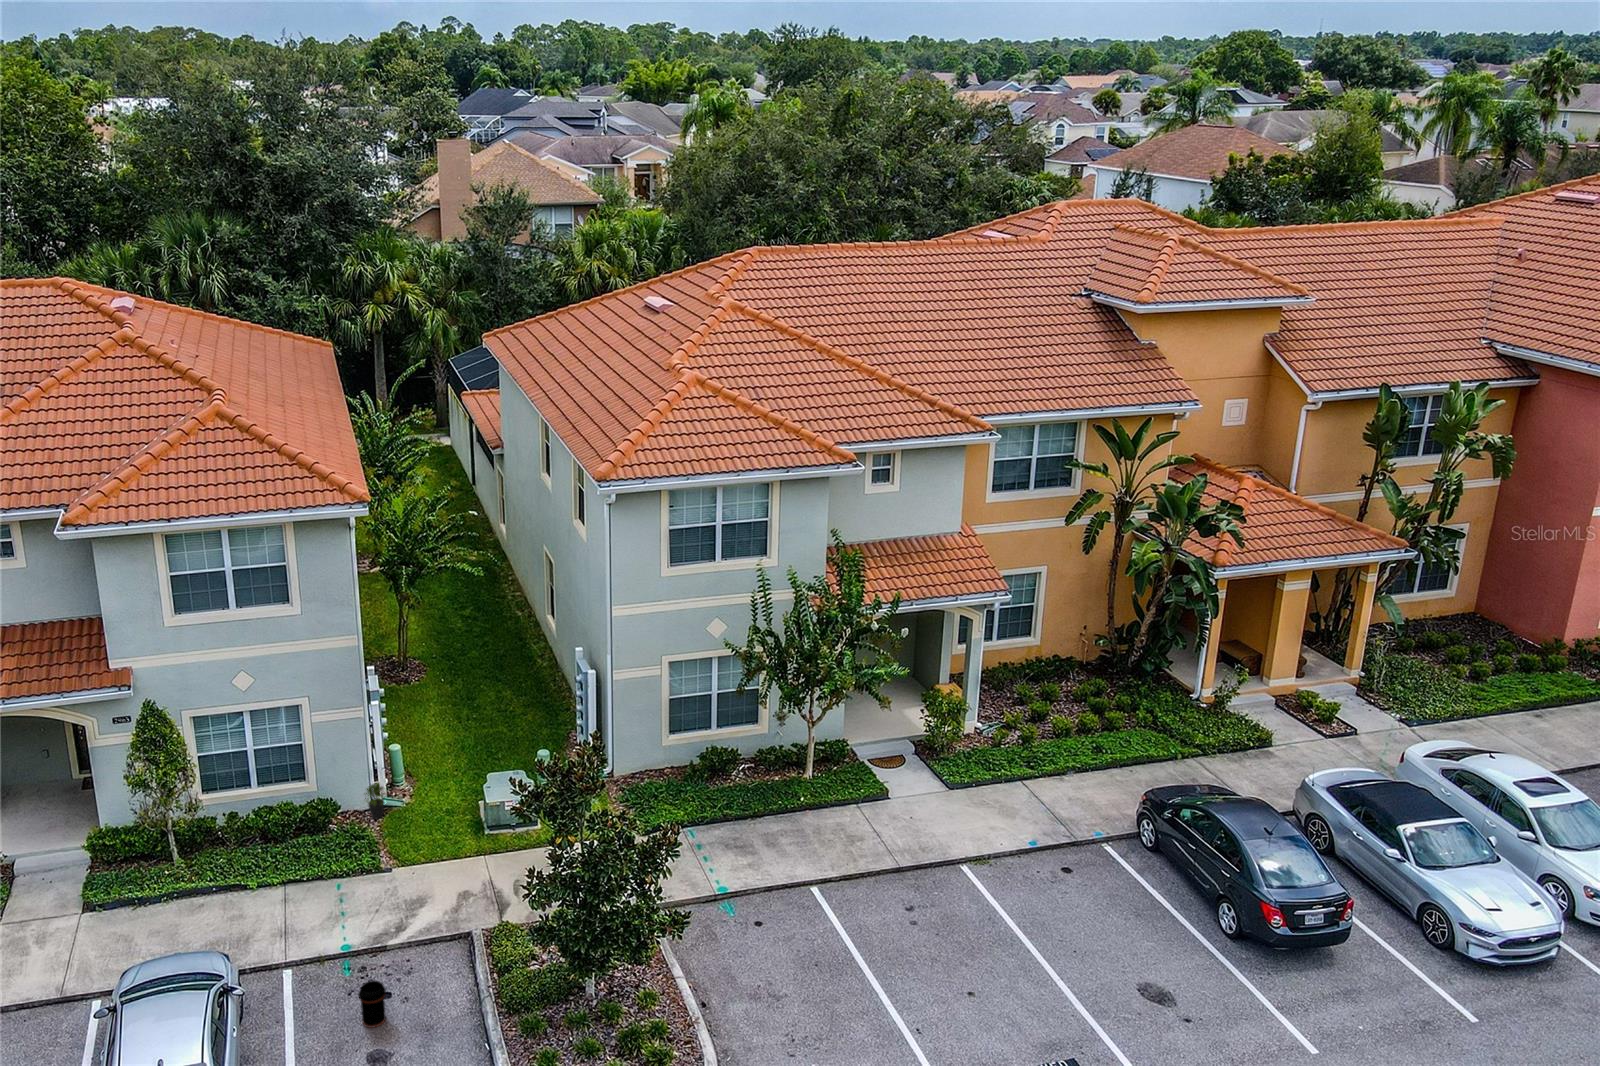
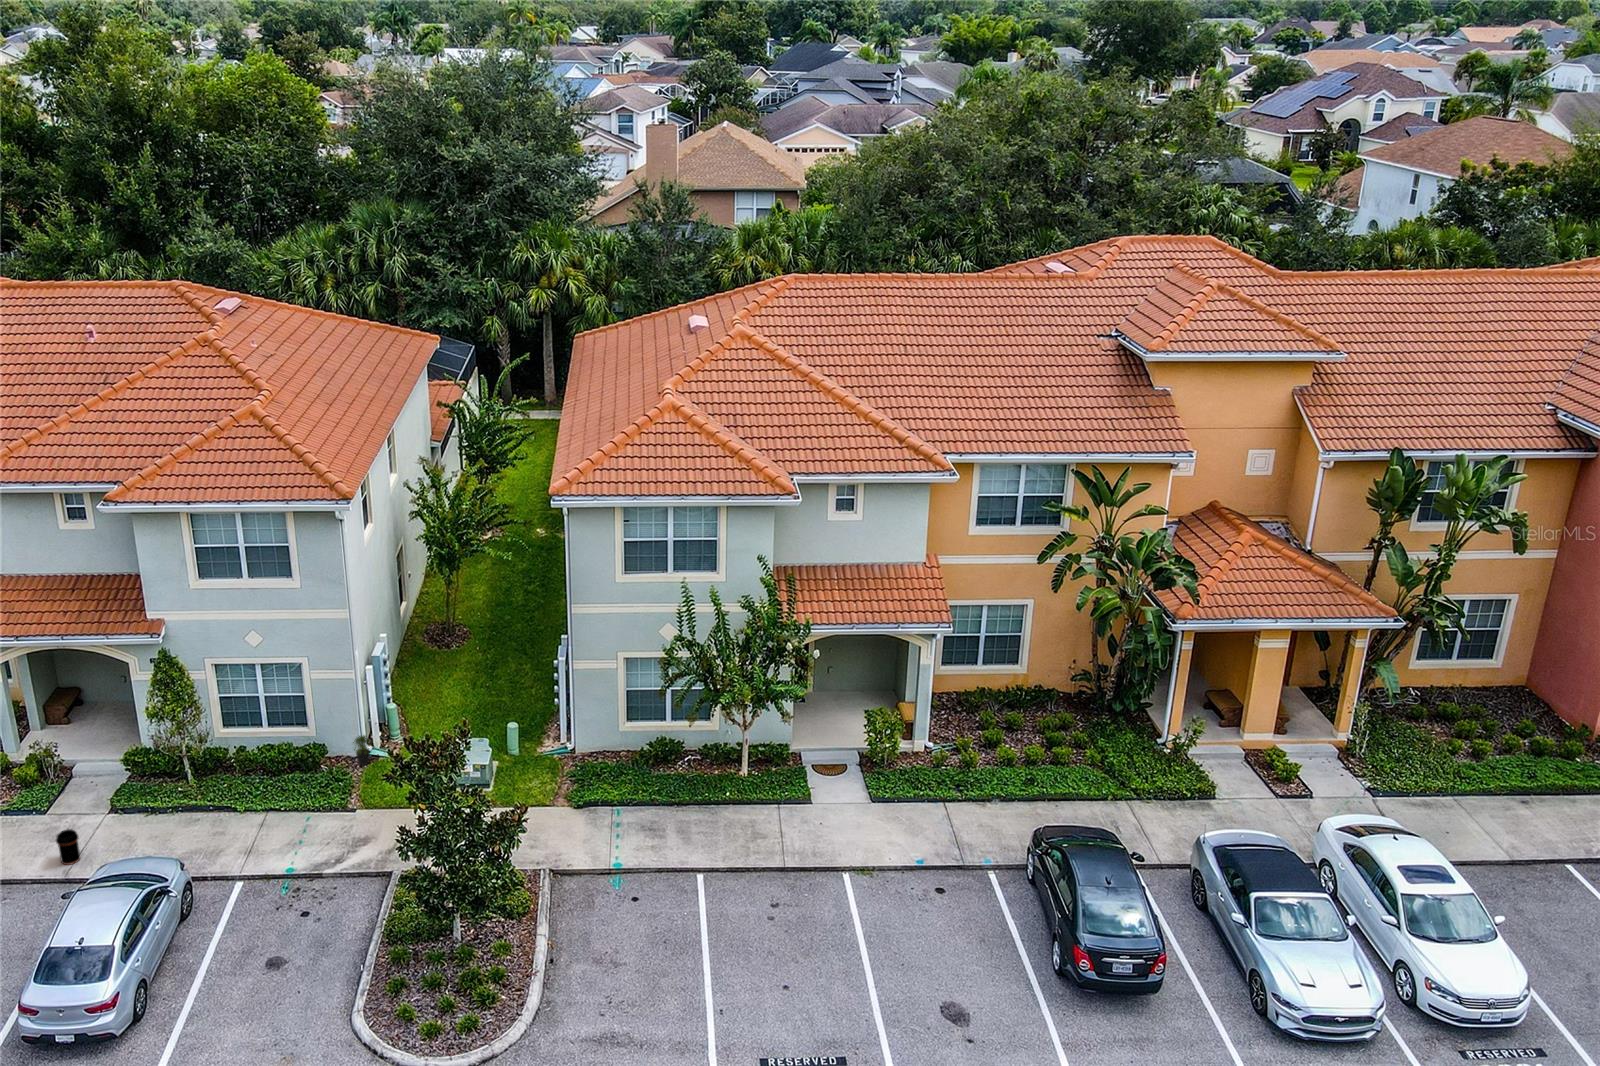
trash can: present [358,980,386,1028] -> present [56,829,80,865]

